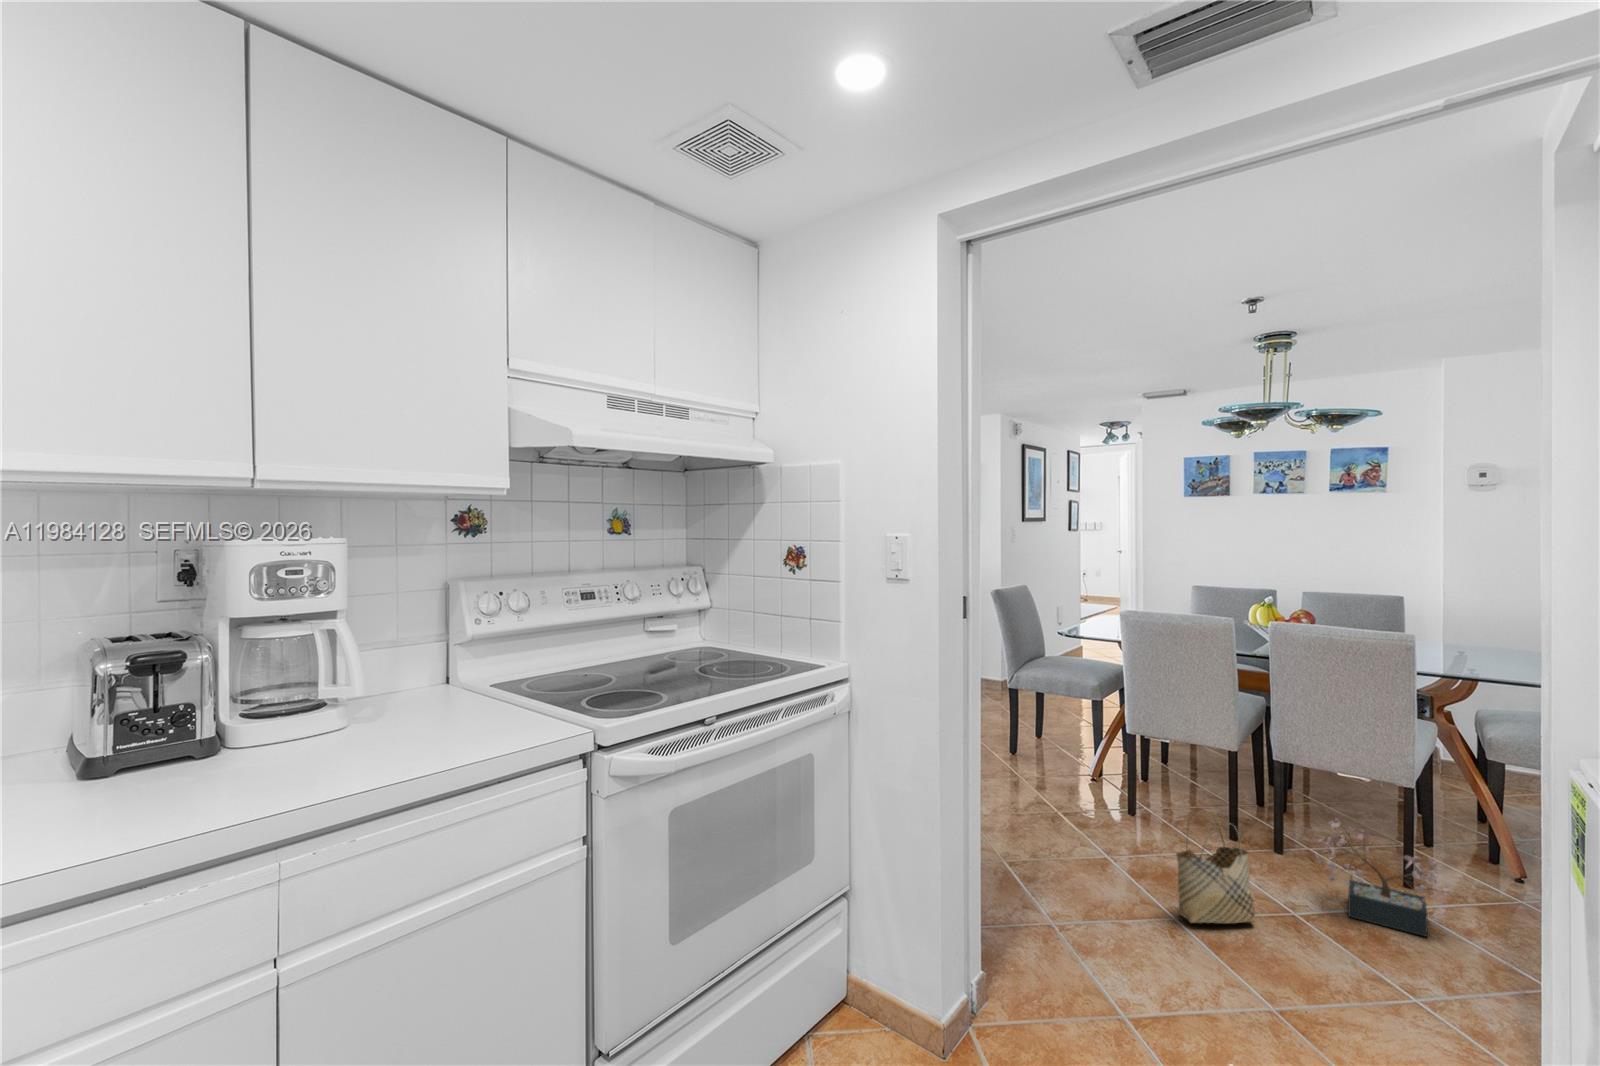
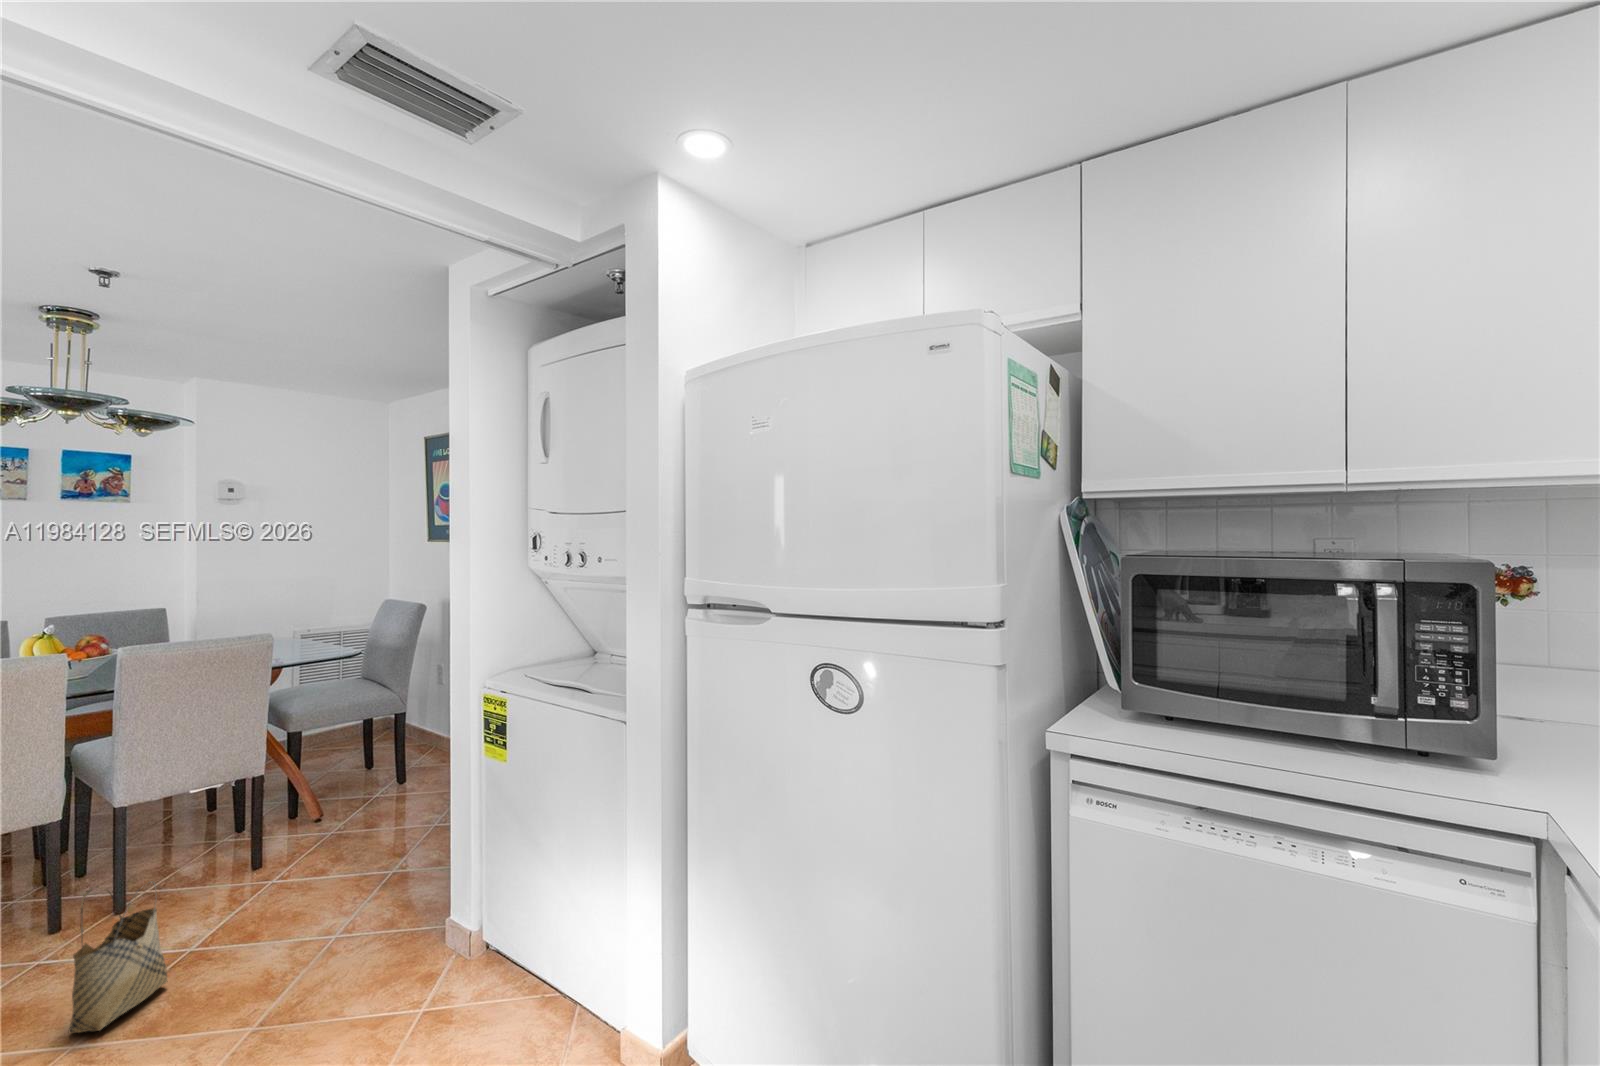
decorative plant: present [1316,818,1451,936] -> none [199,832,322,924]

